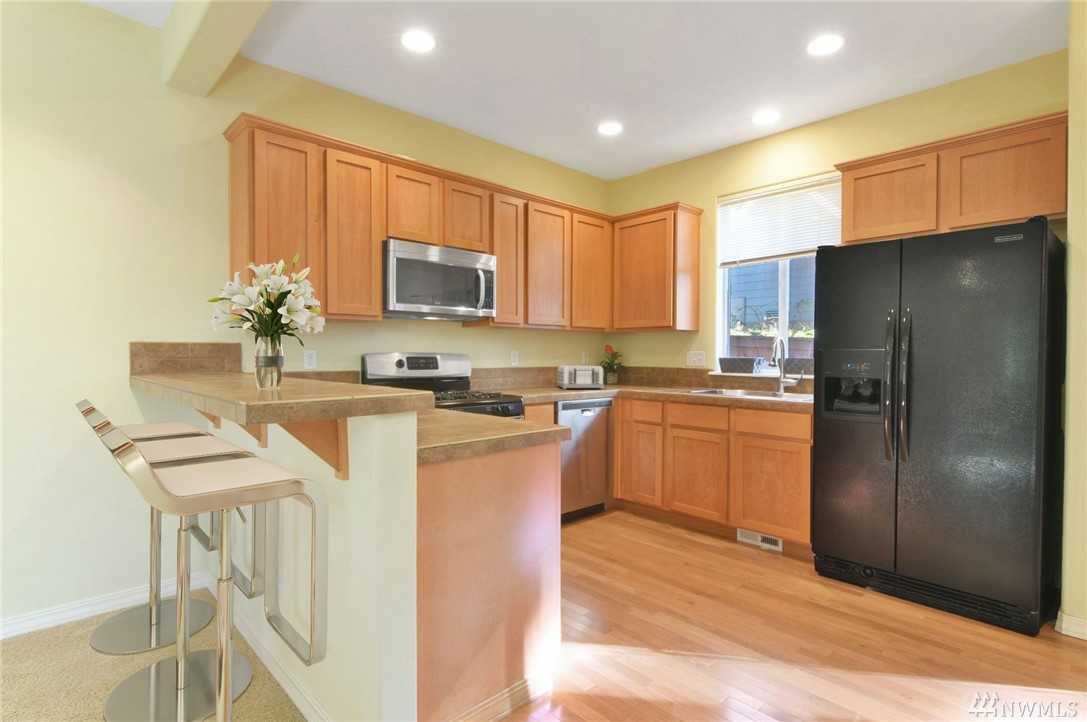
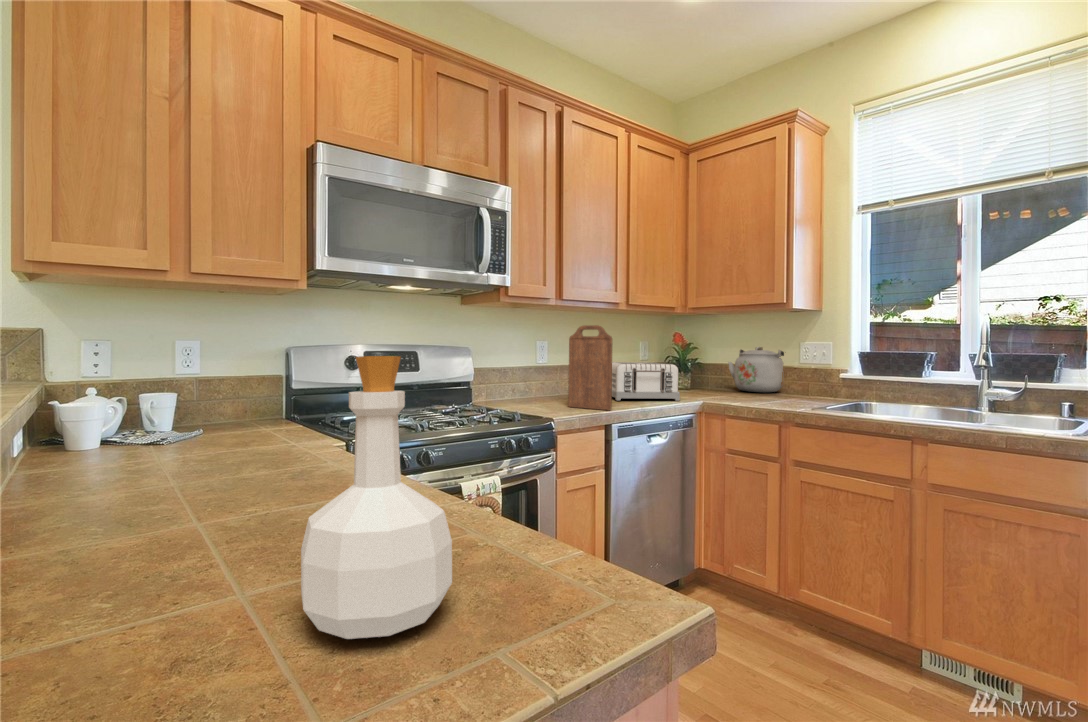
cutting board: none [532,341,559,394] -> present [568,325,613,410]
kettle: none [642,355,682,385] -> present [728,347,784,392]
bottle: none [452,356,492,429] -> present [301,356,452,639]

